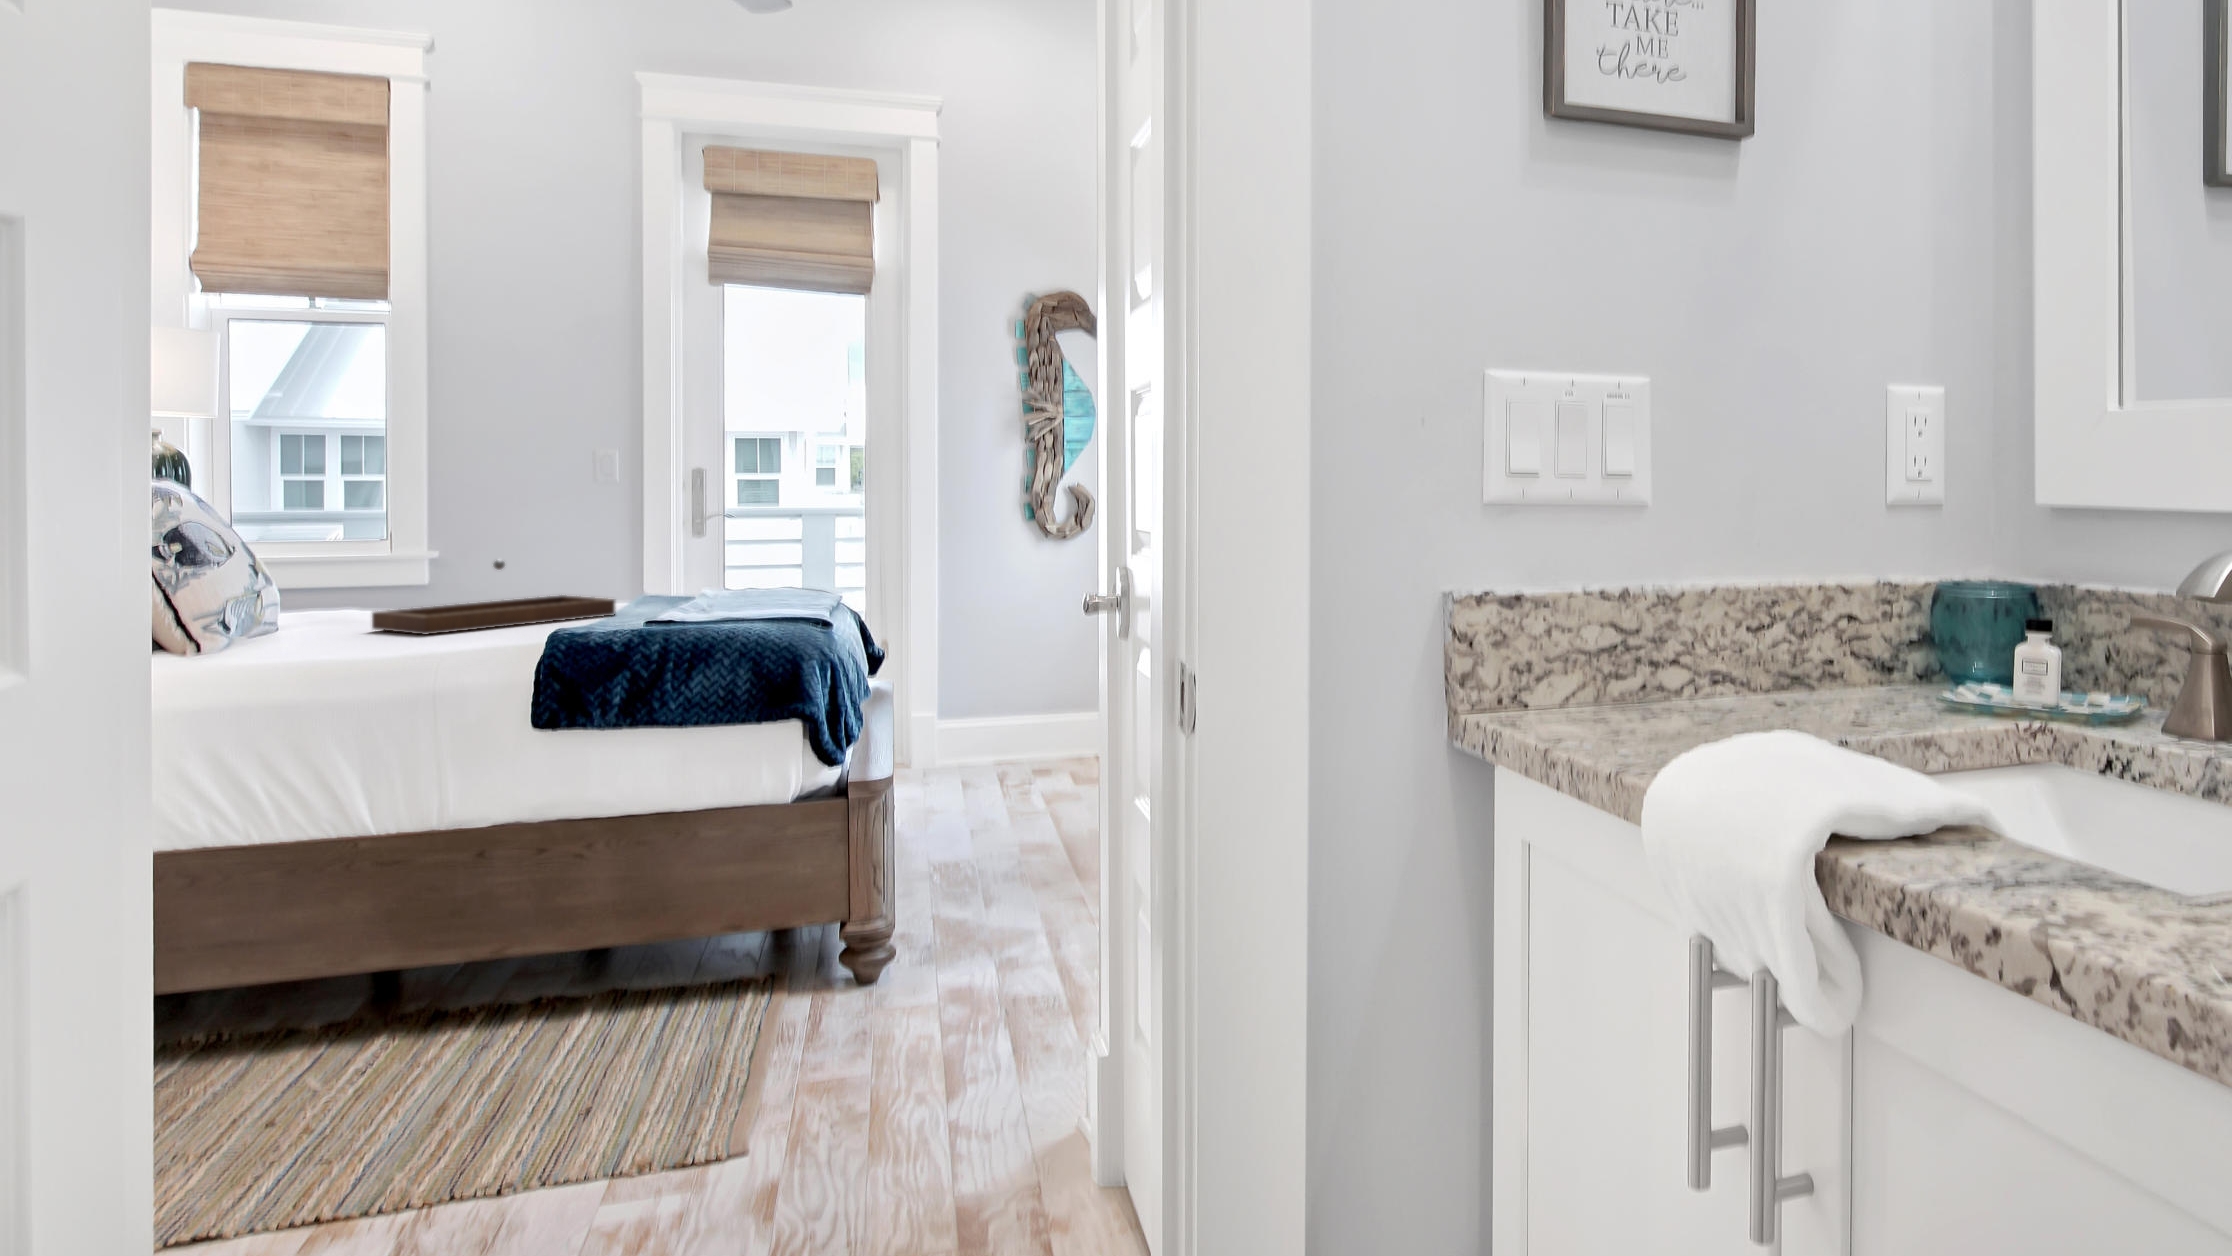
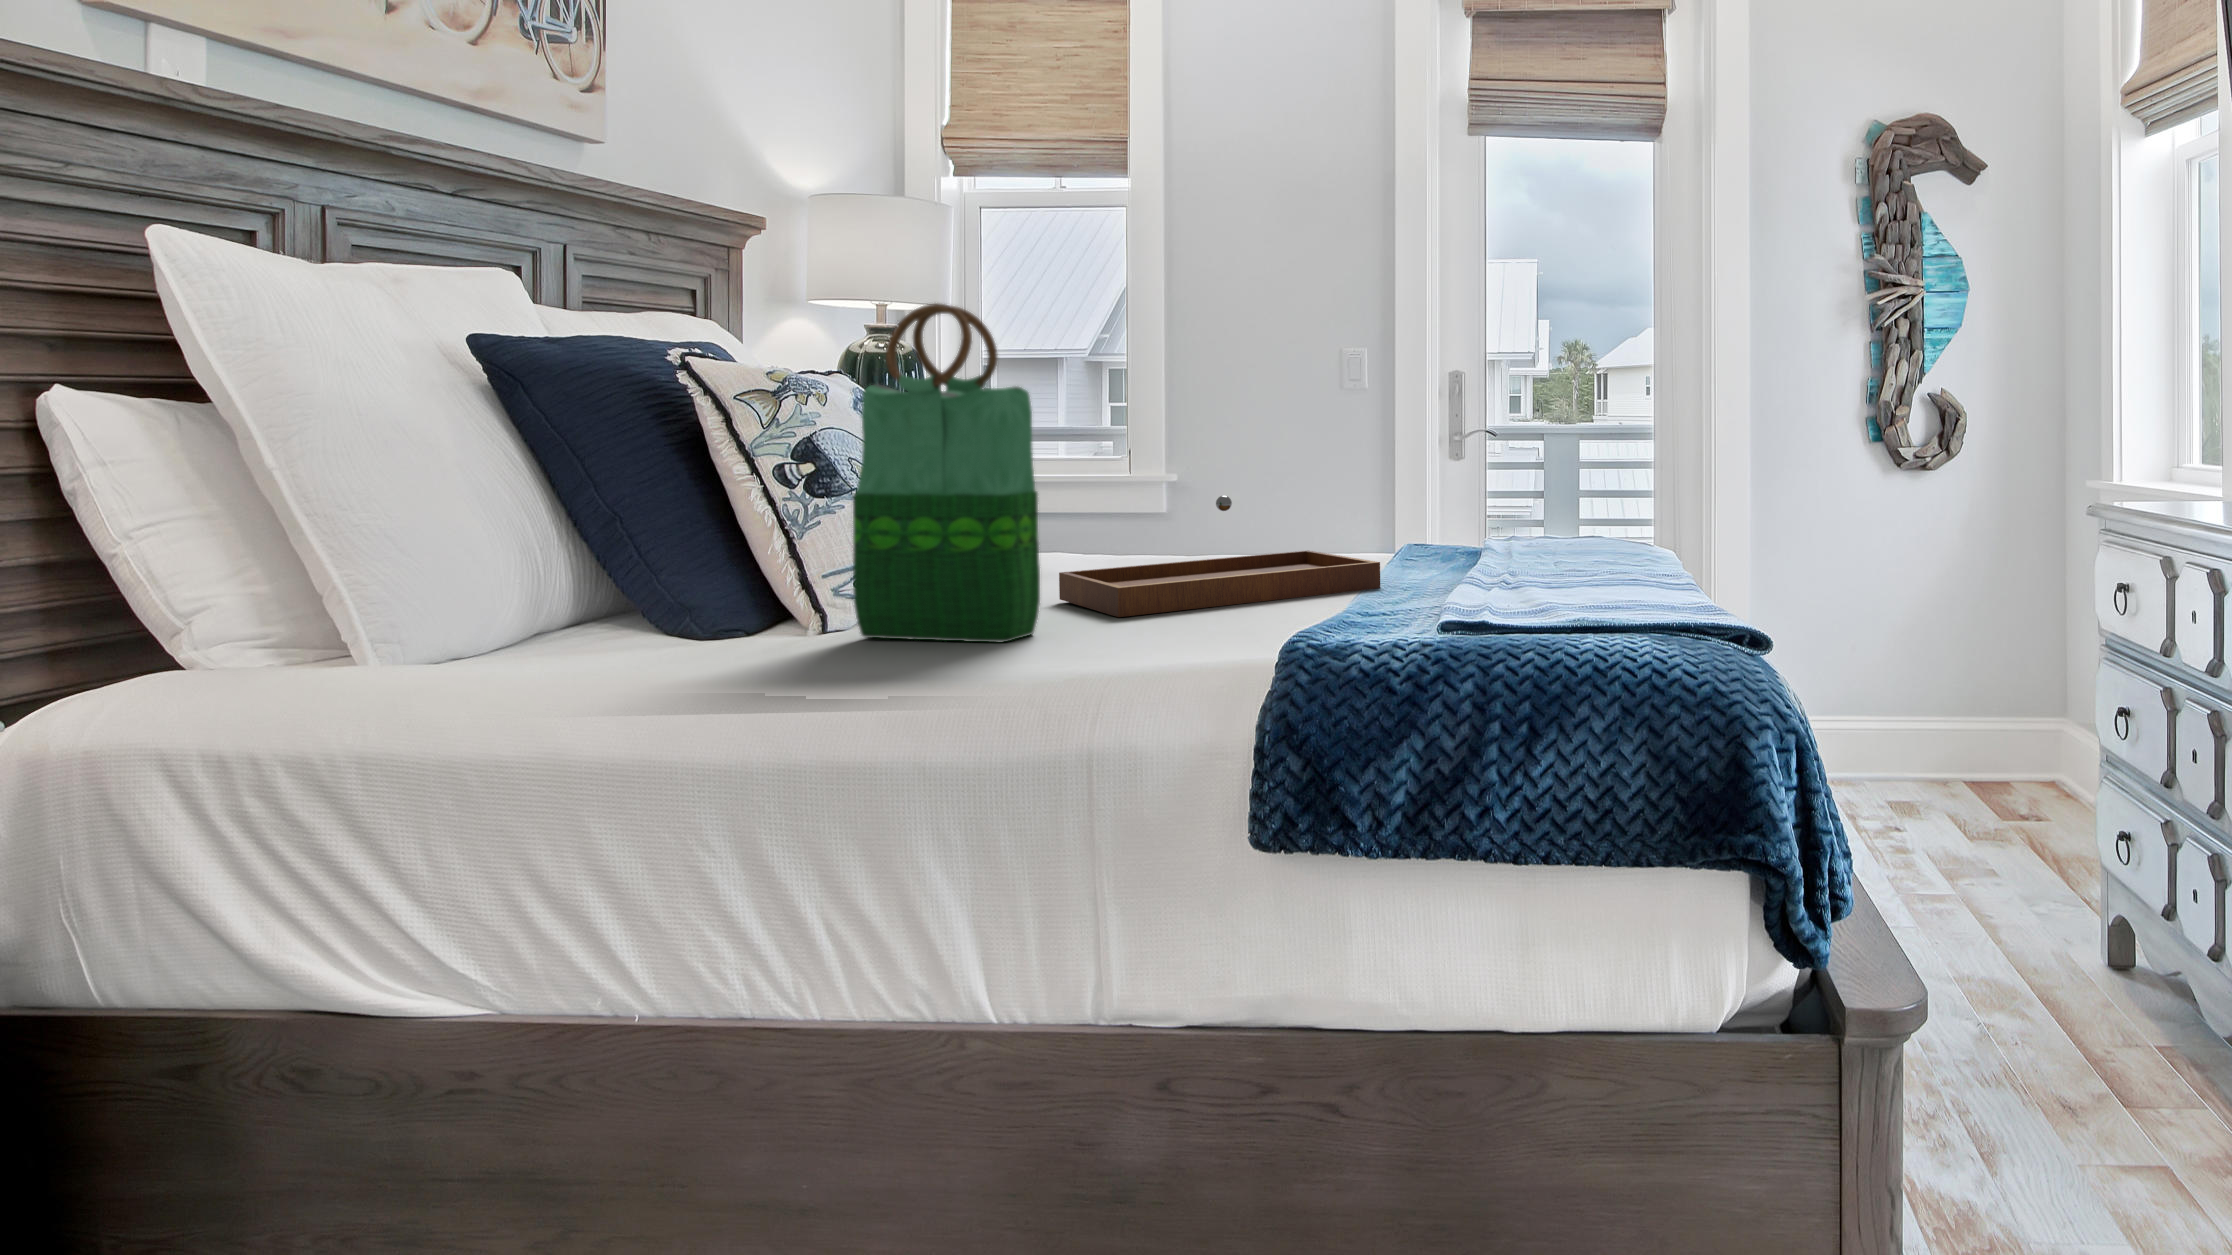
tote bag: none [229,444,373,651] -> present [853,303,1040,642]

